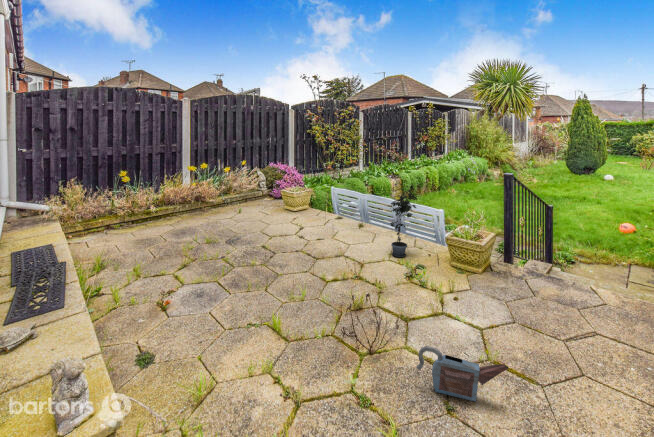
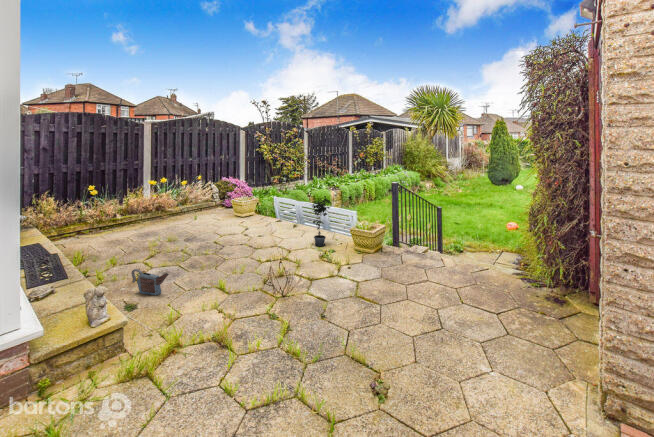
watering can: present [417,346,509,402] -> present [131,269,168,295]

